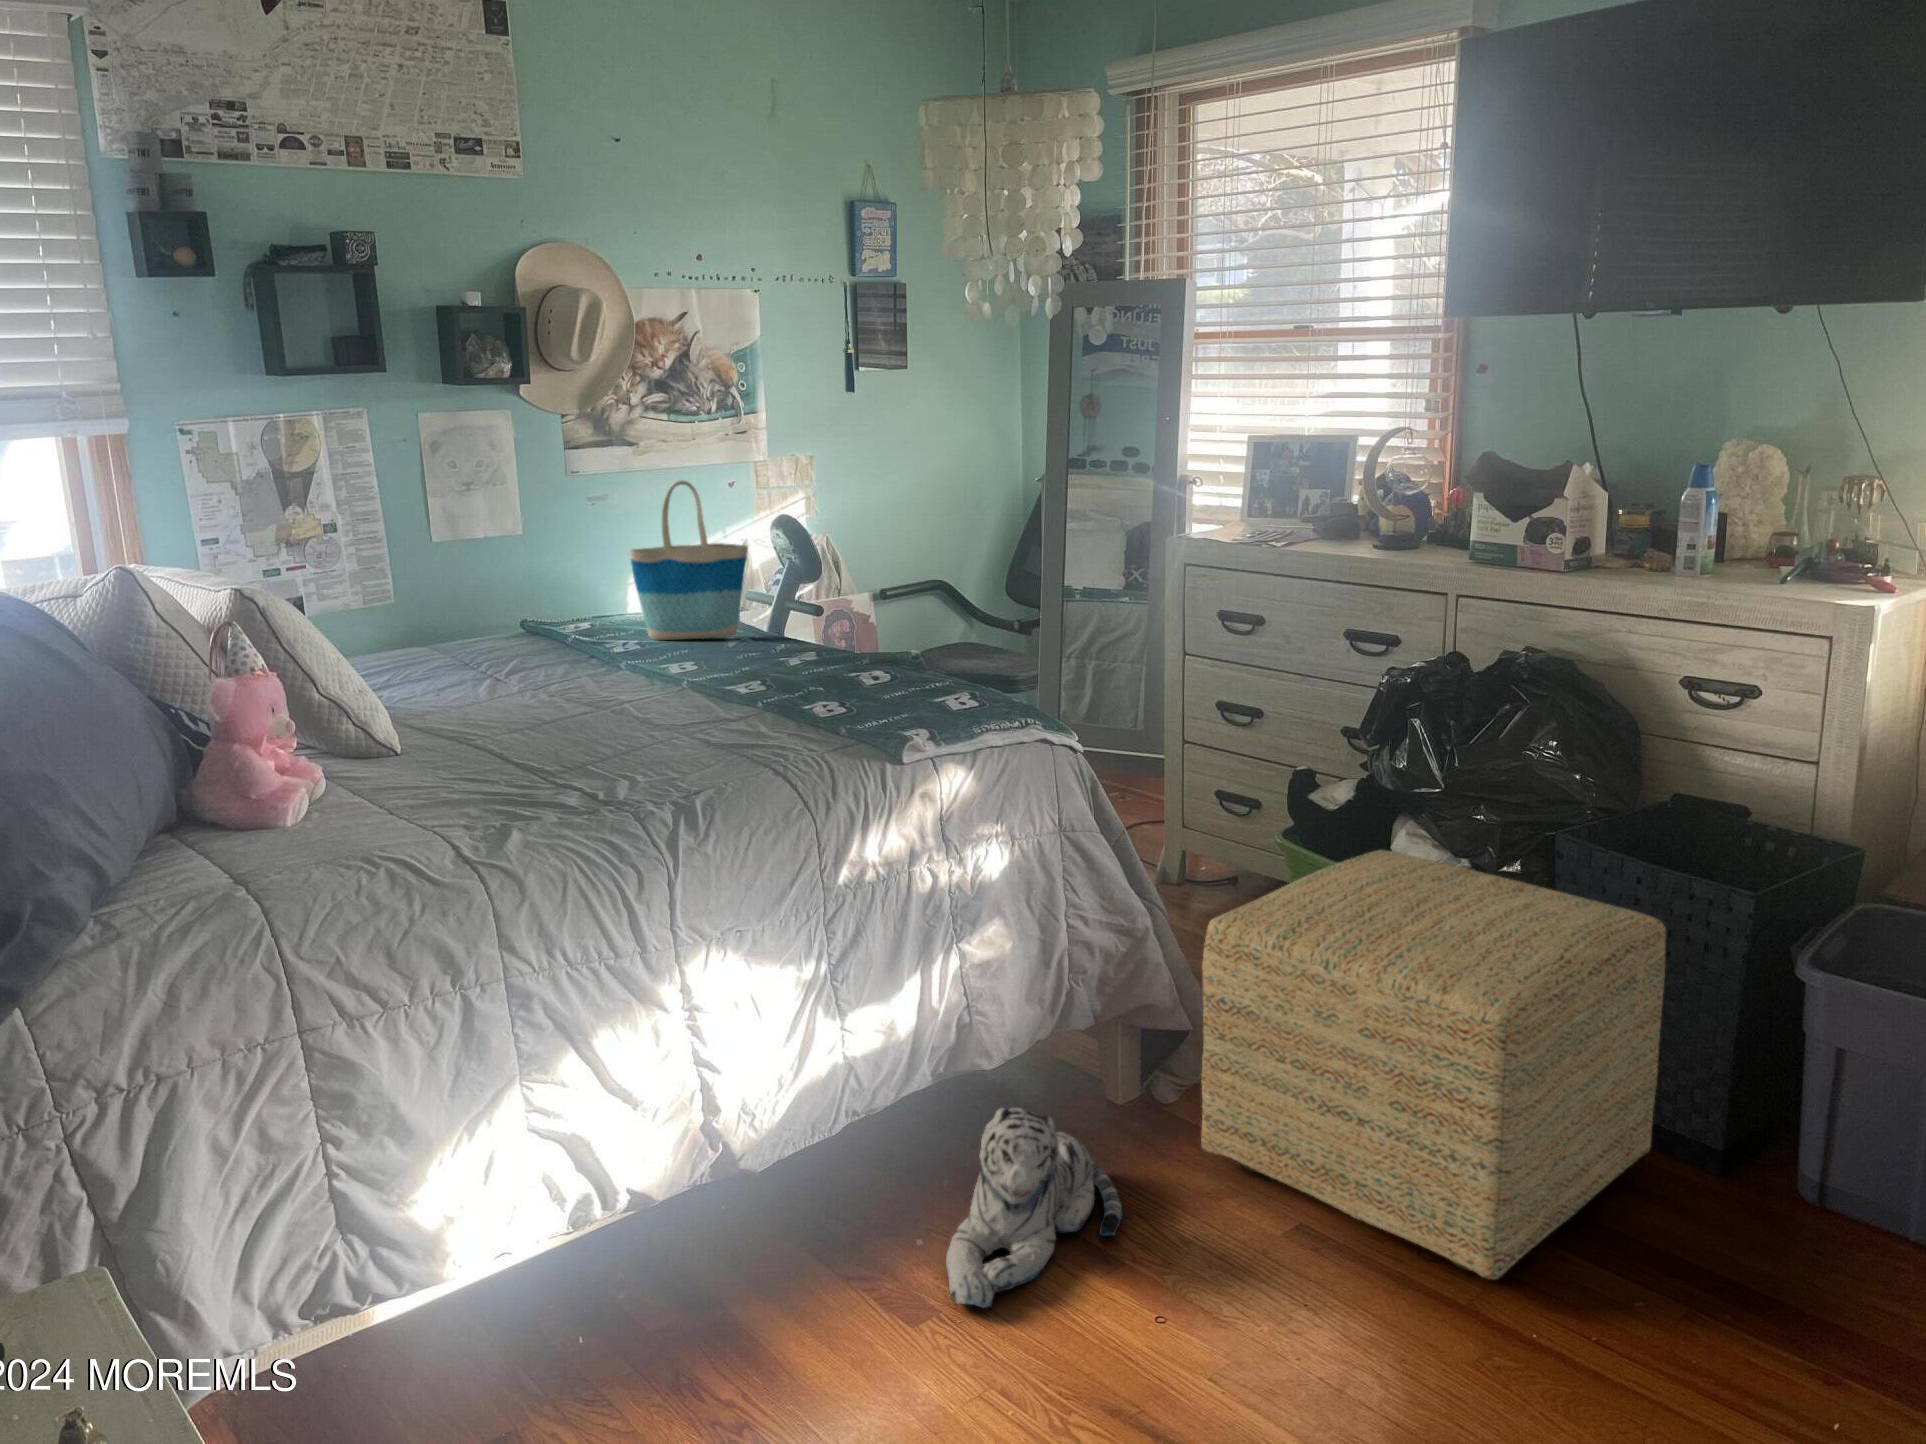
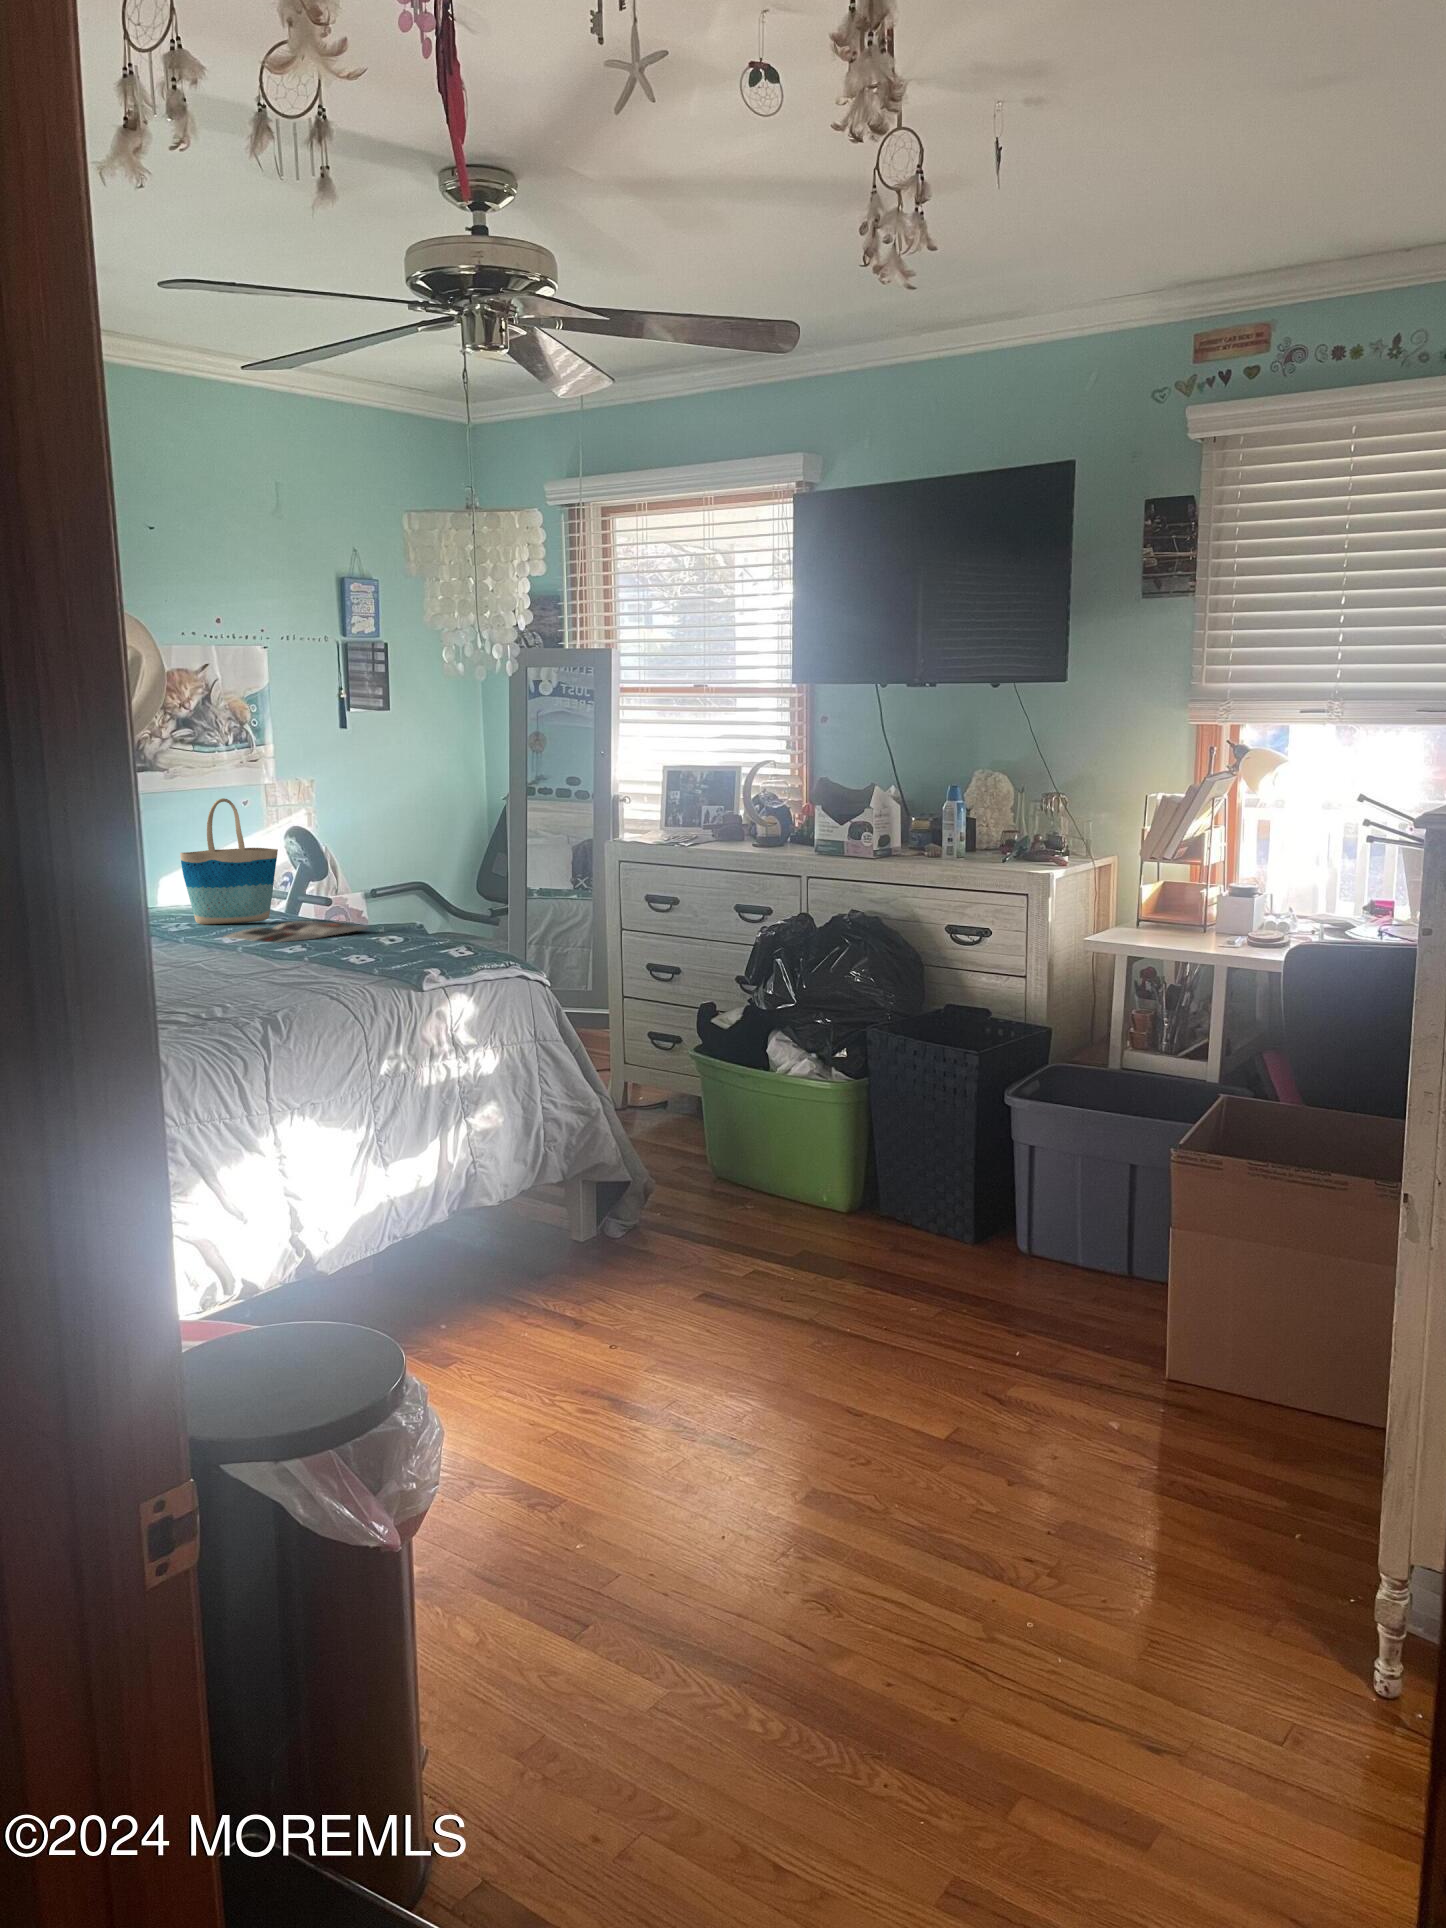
magazine: none [664,641,853,680] -> present [225,921,368,943]
ottoman: present [1201,850,1666,1279] -> none [635,1048,929,1301]
plush toy: present [946,1108,1123,1308] -> none [465,1220,587,1350]

